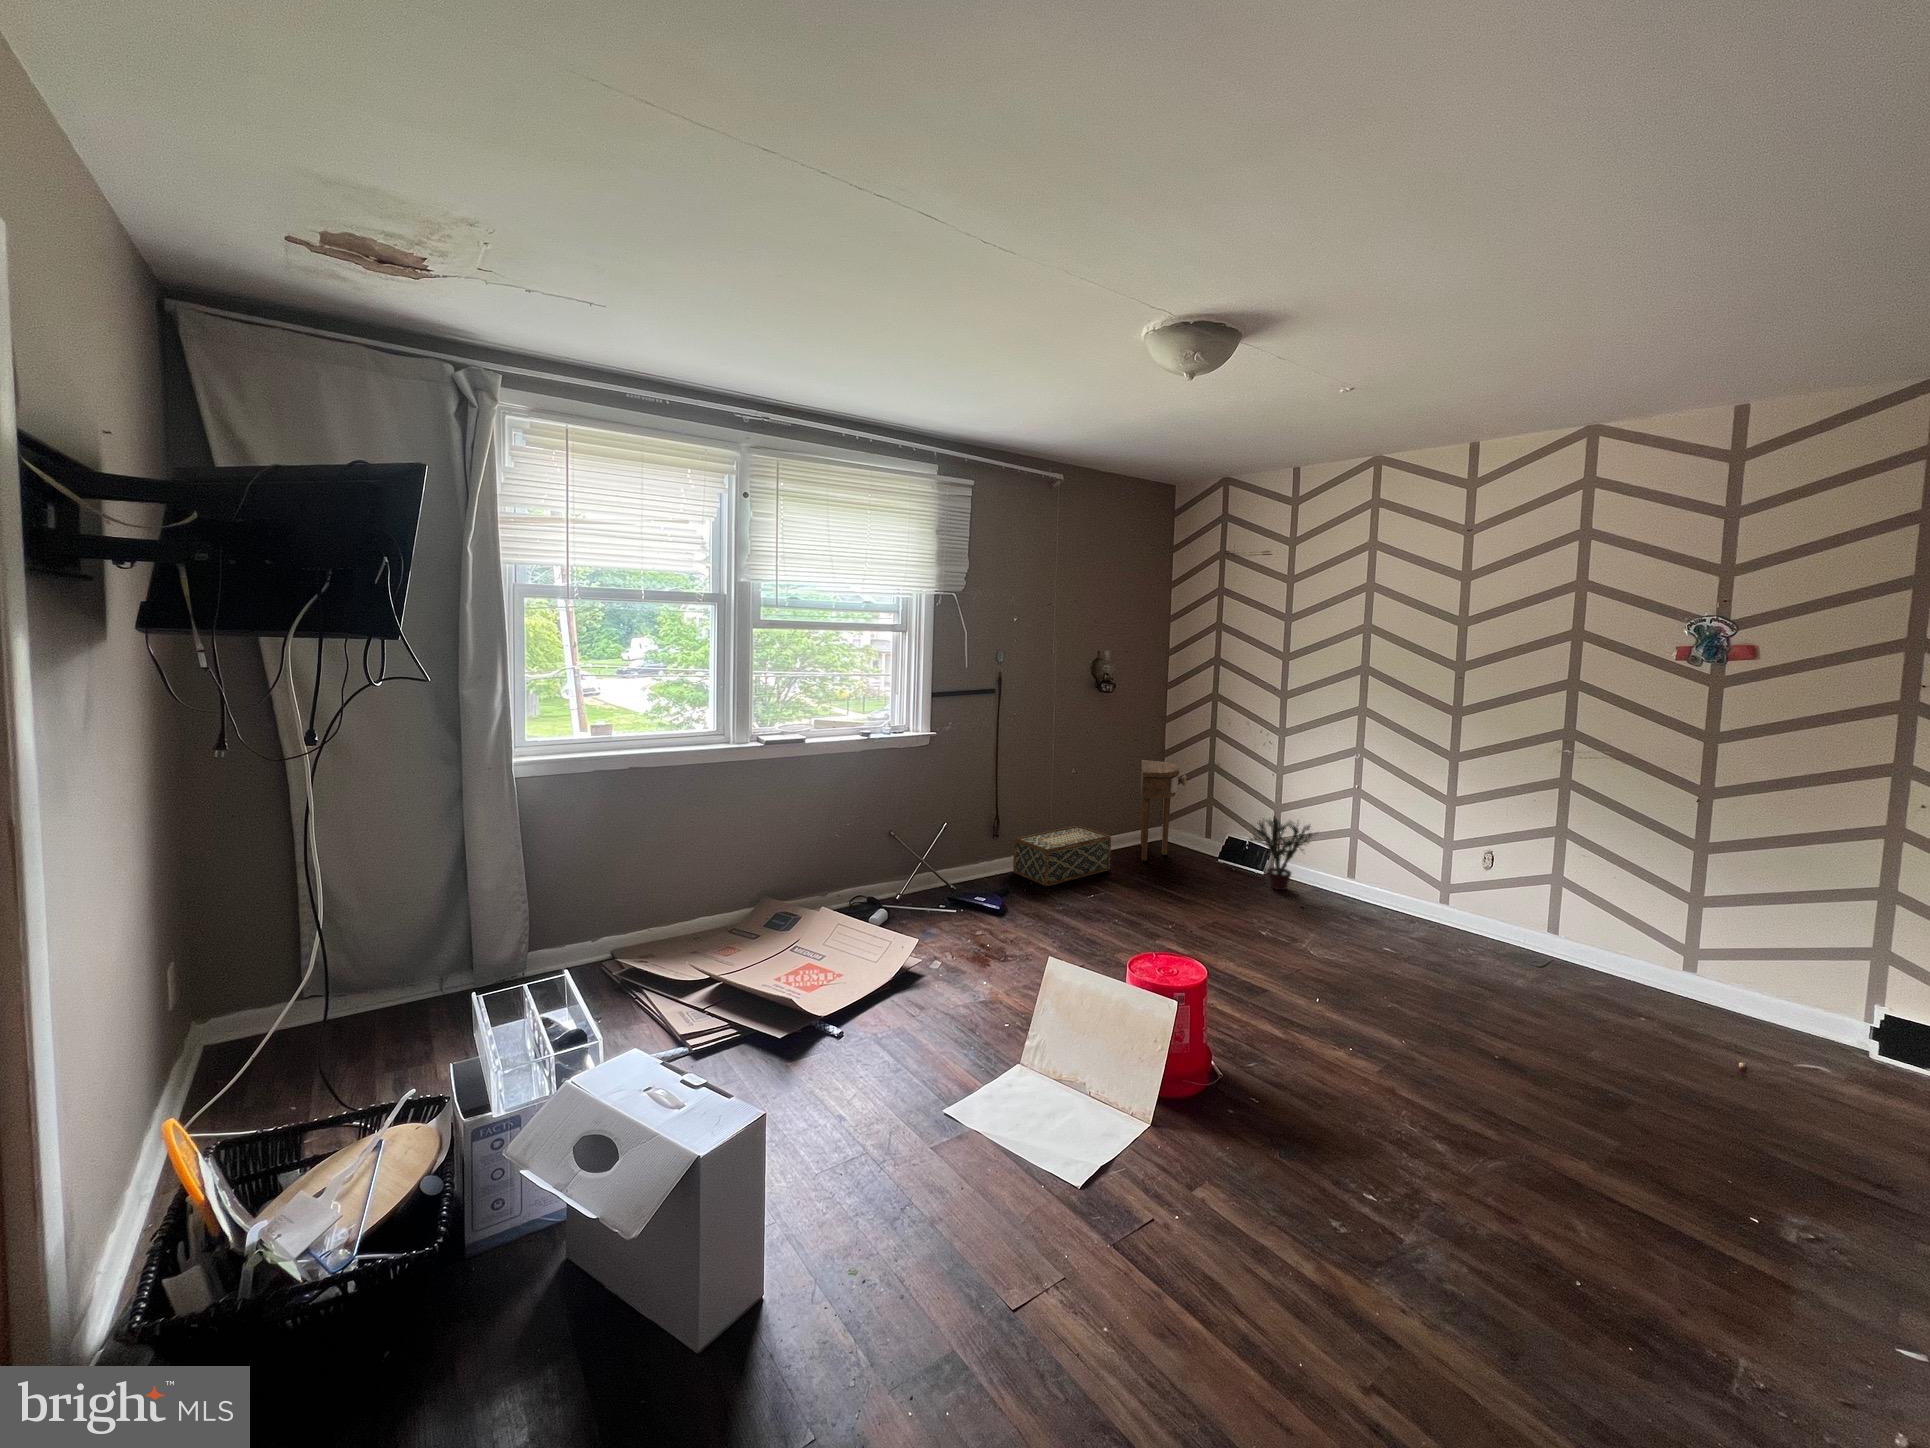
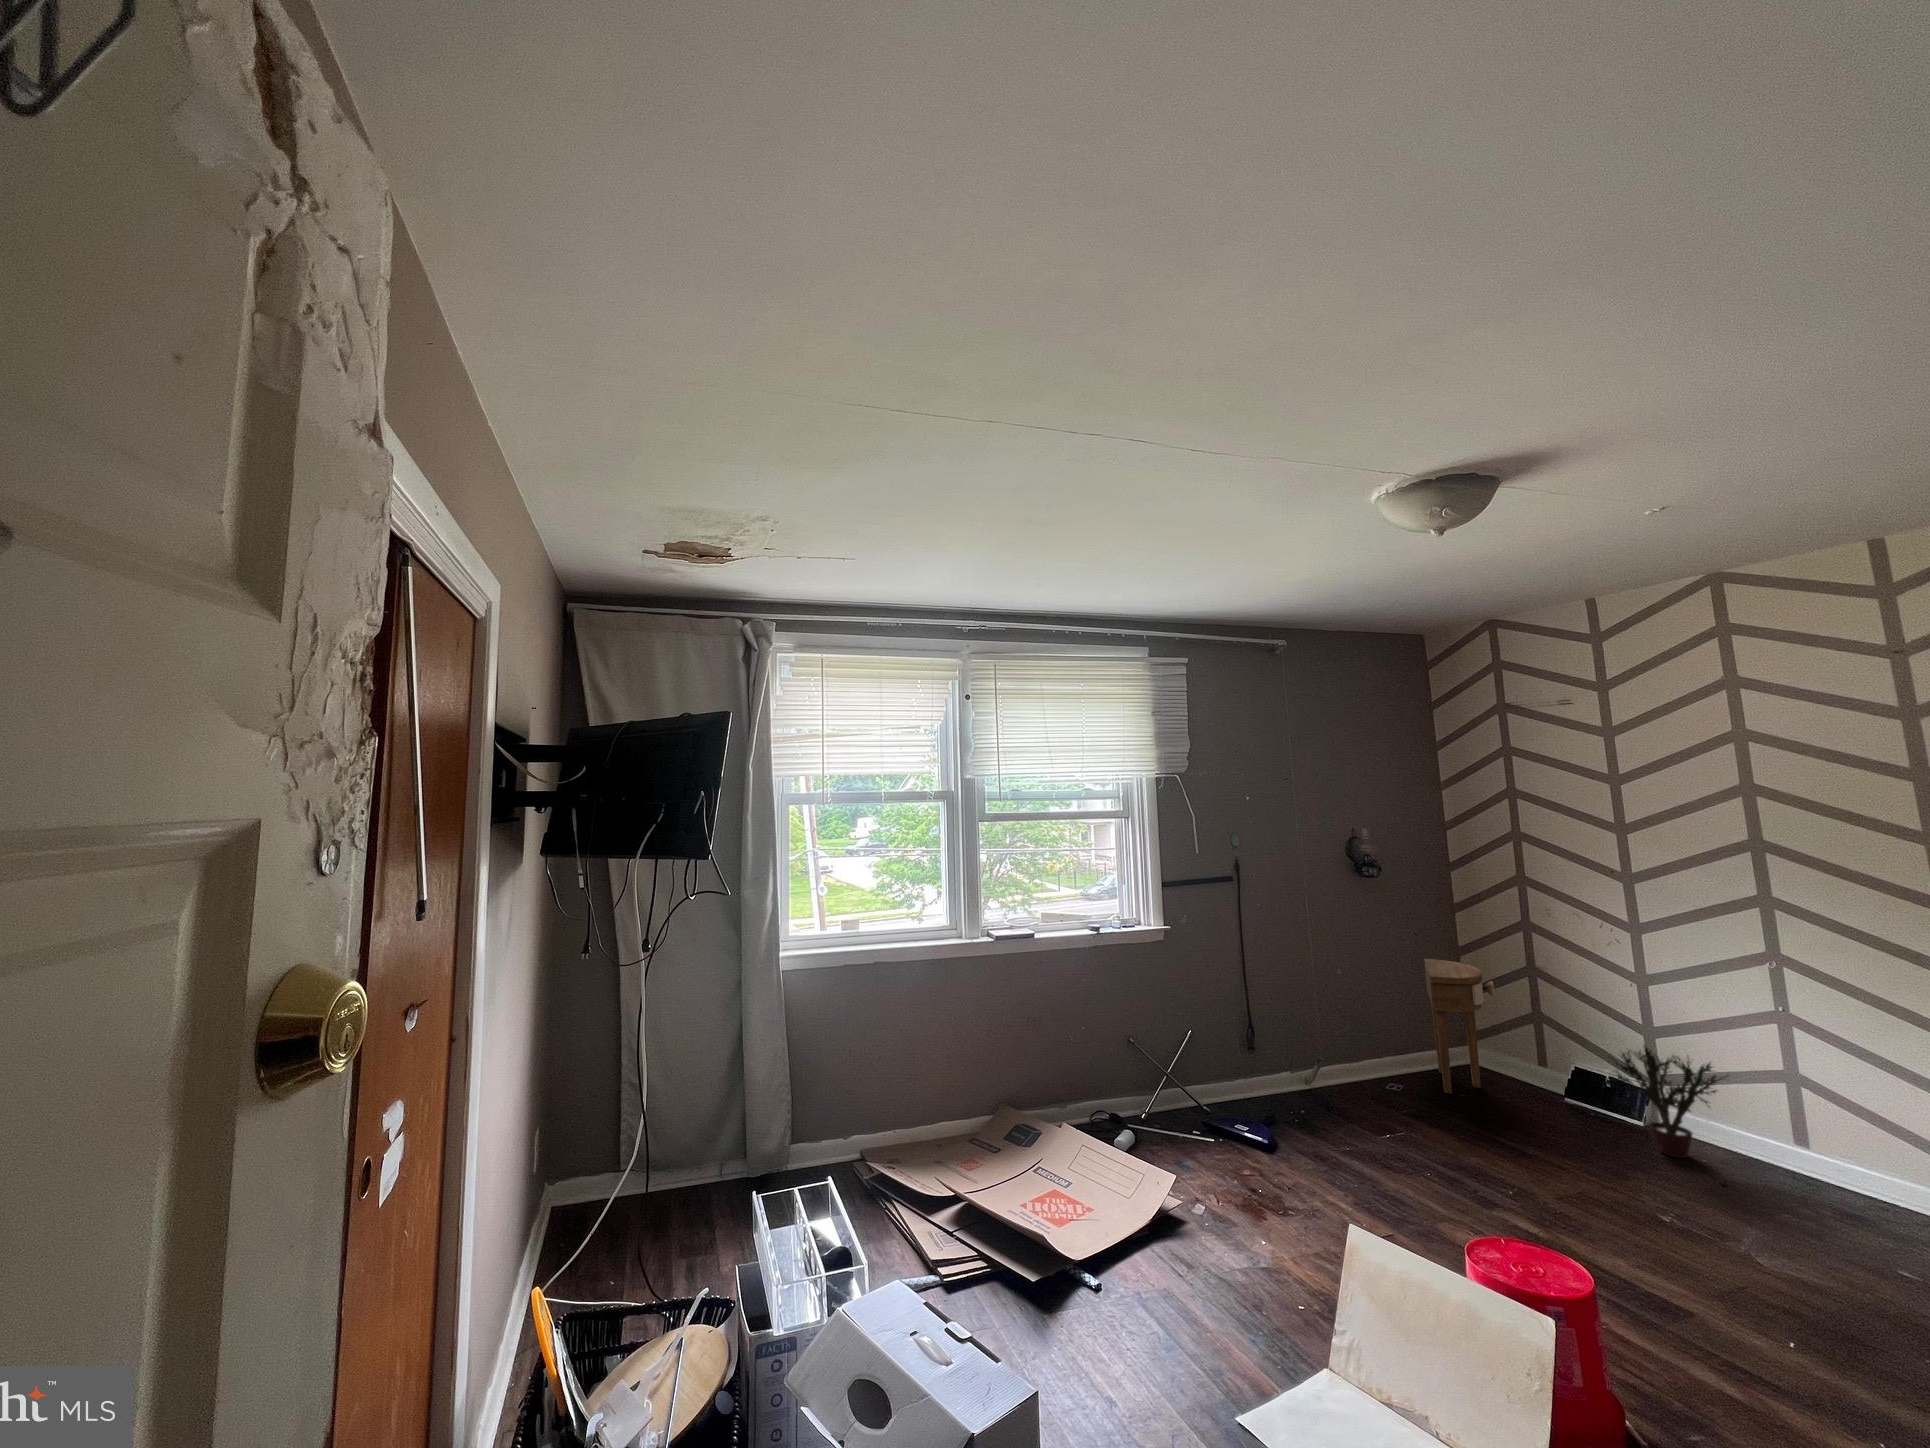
woven basket: present [1013,826,1111,886] -> none [1269,1041,1401,1119]

